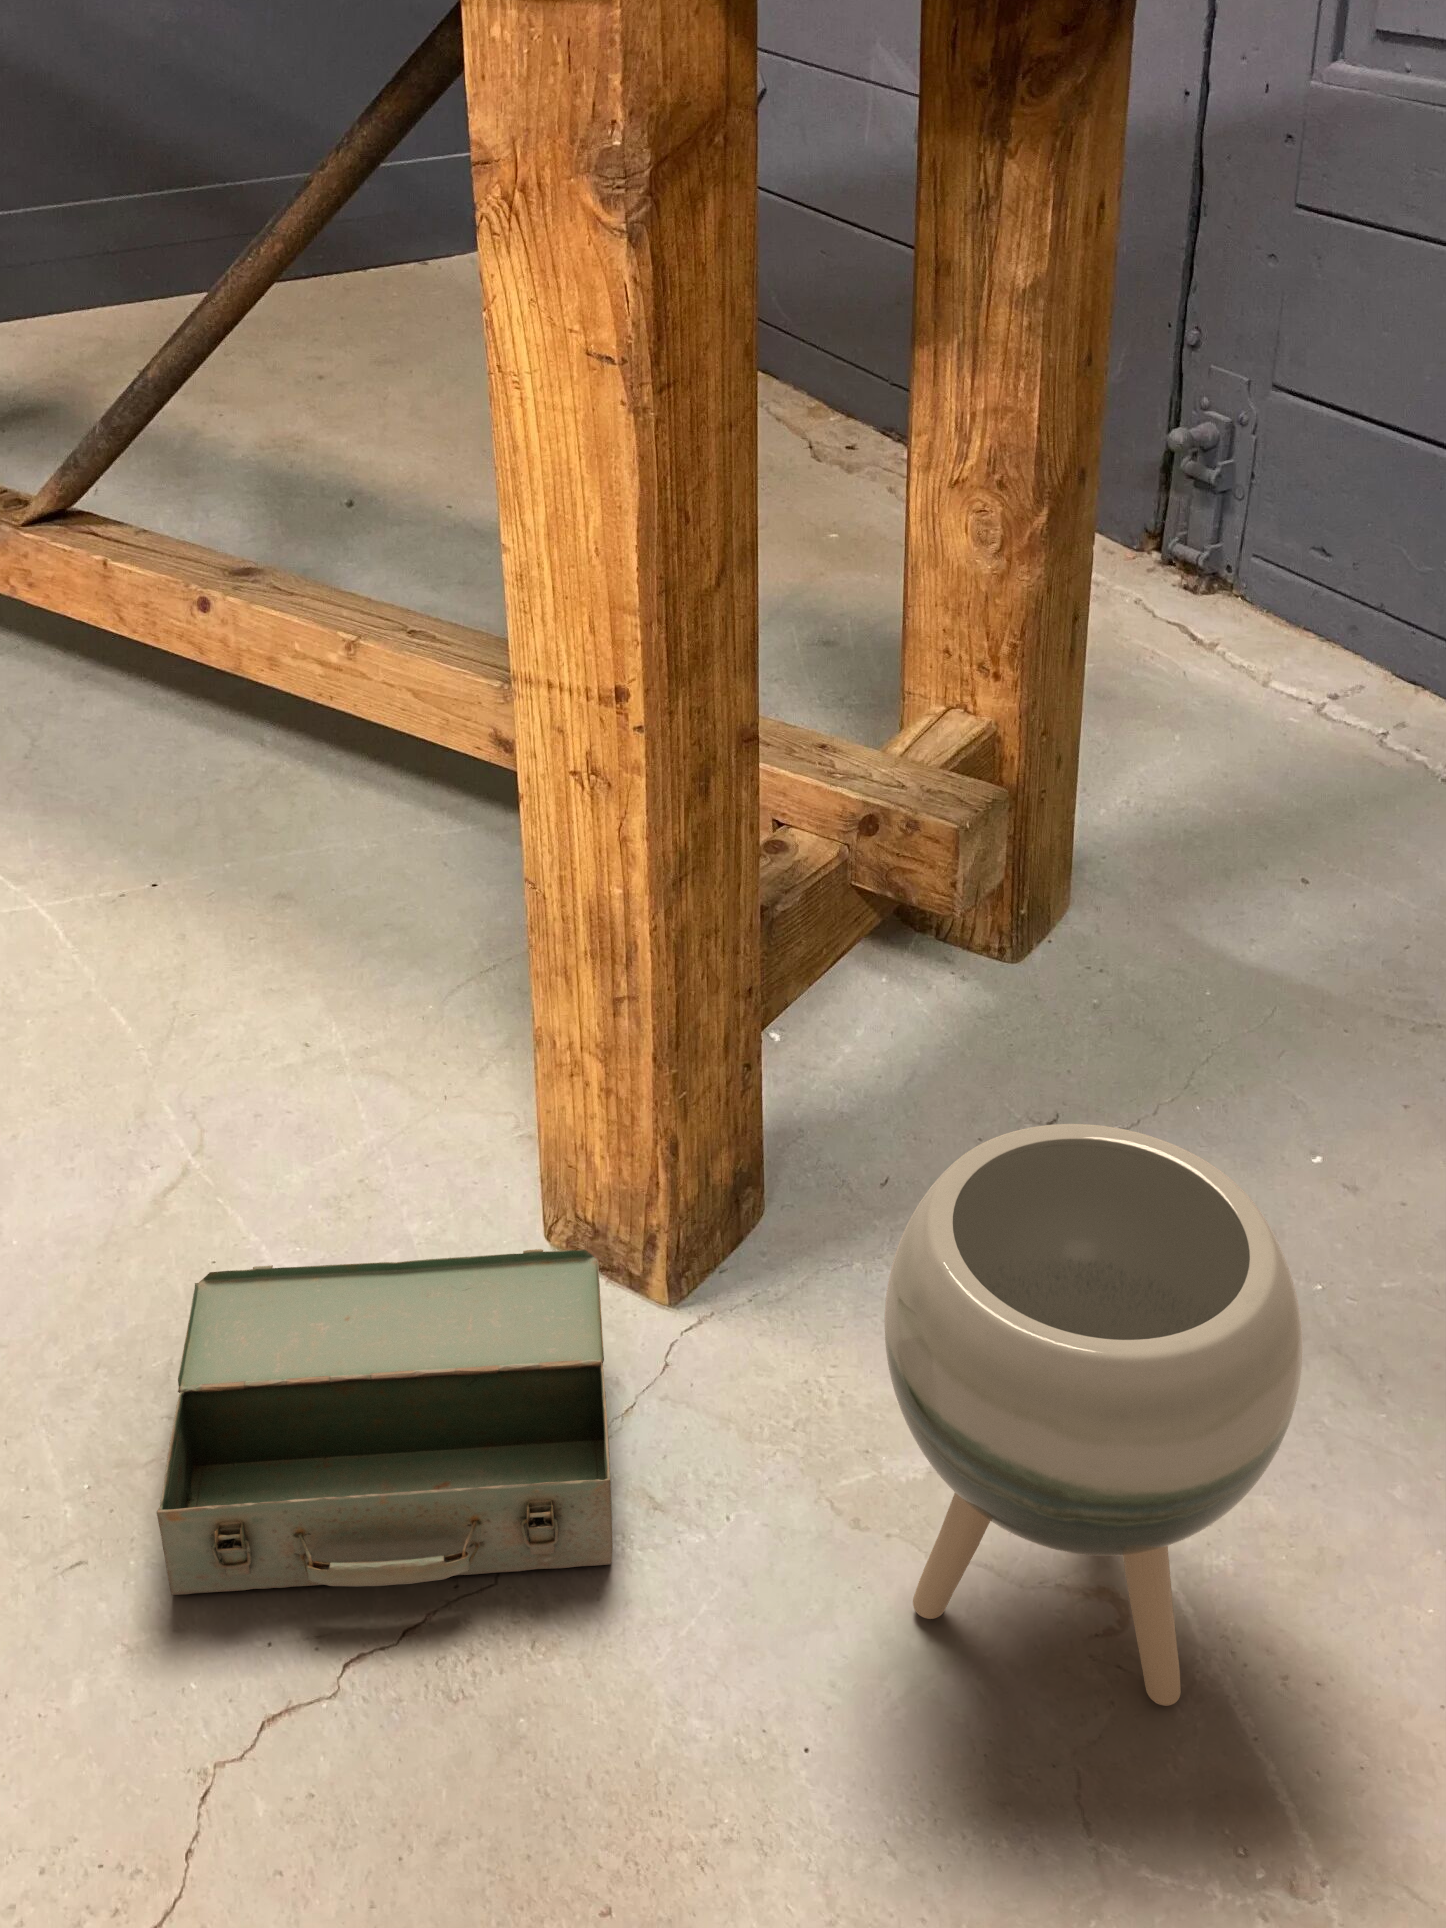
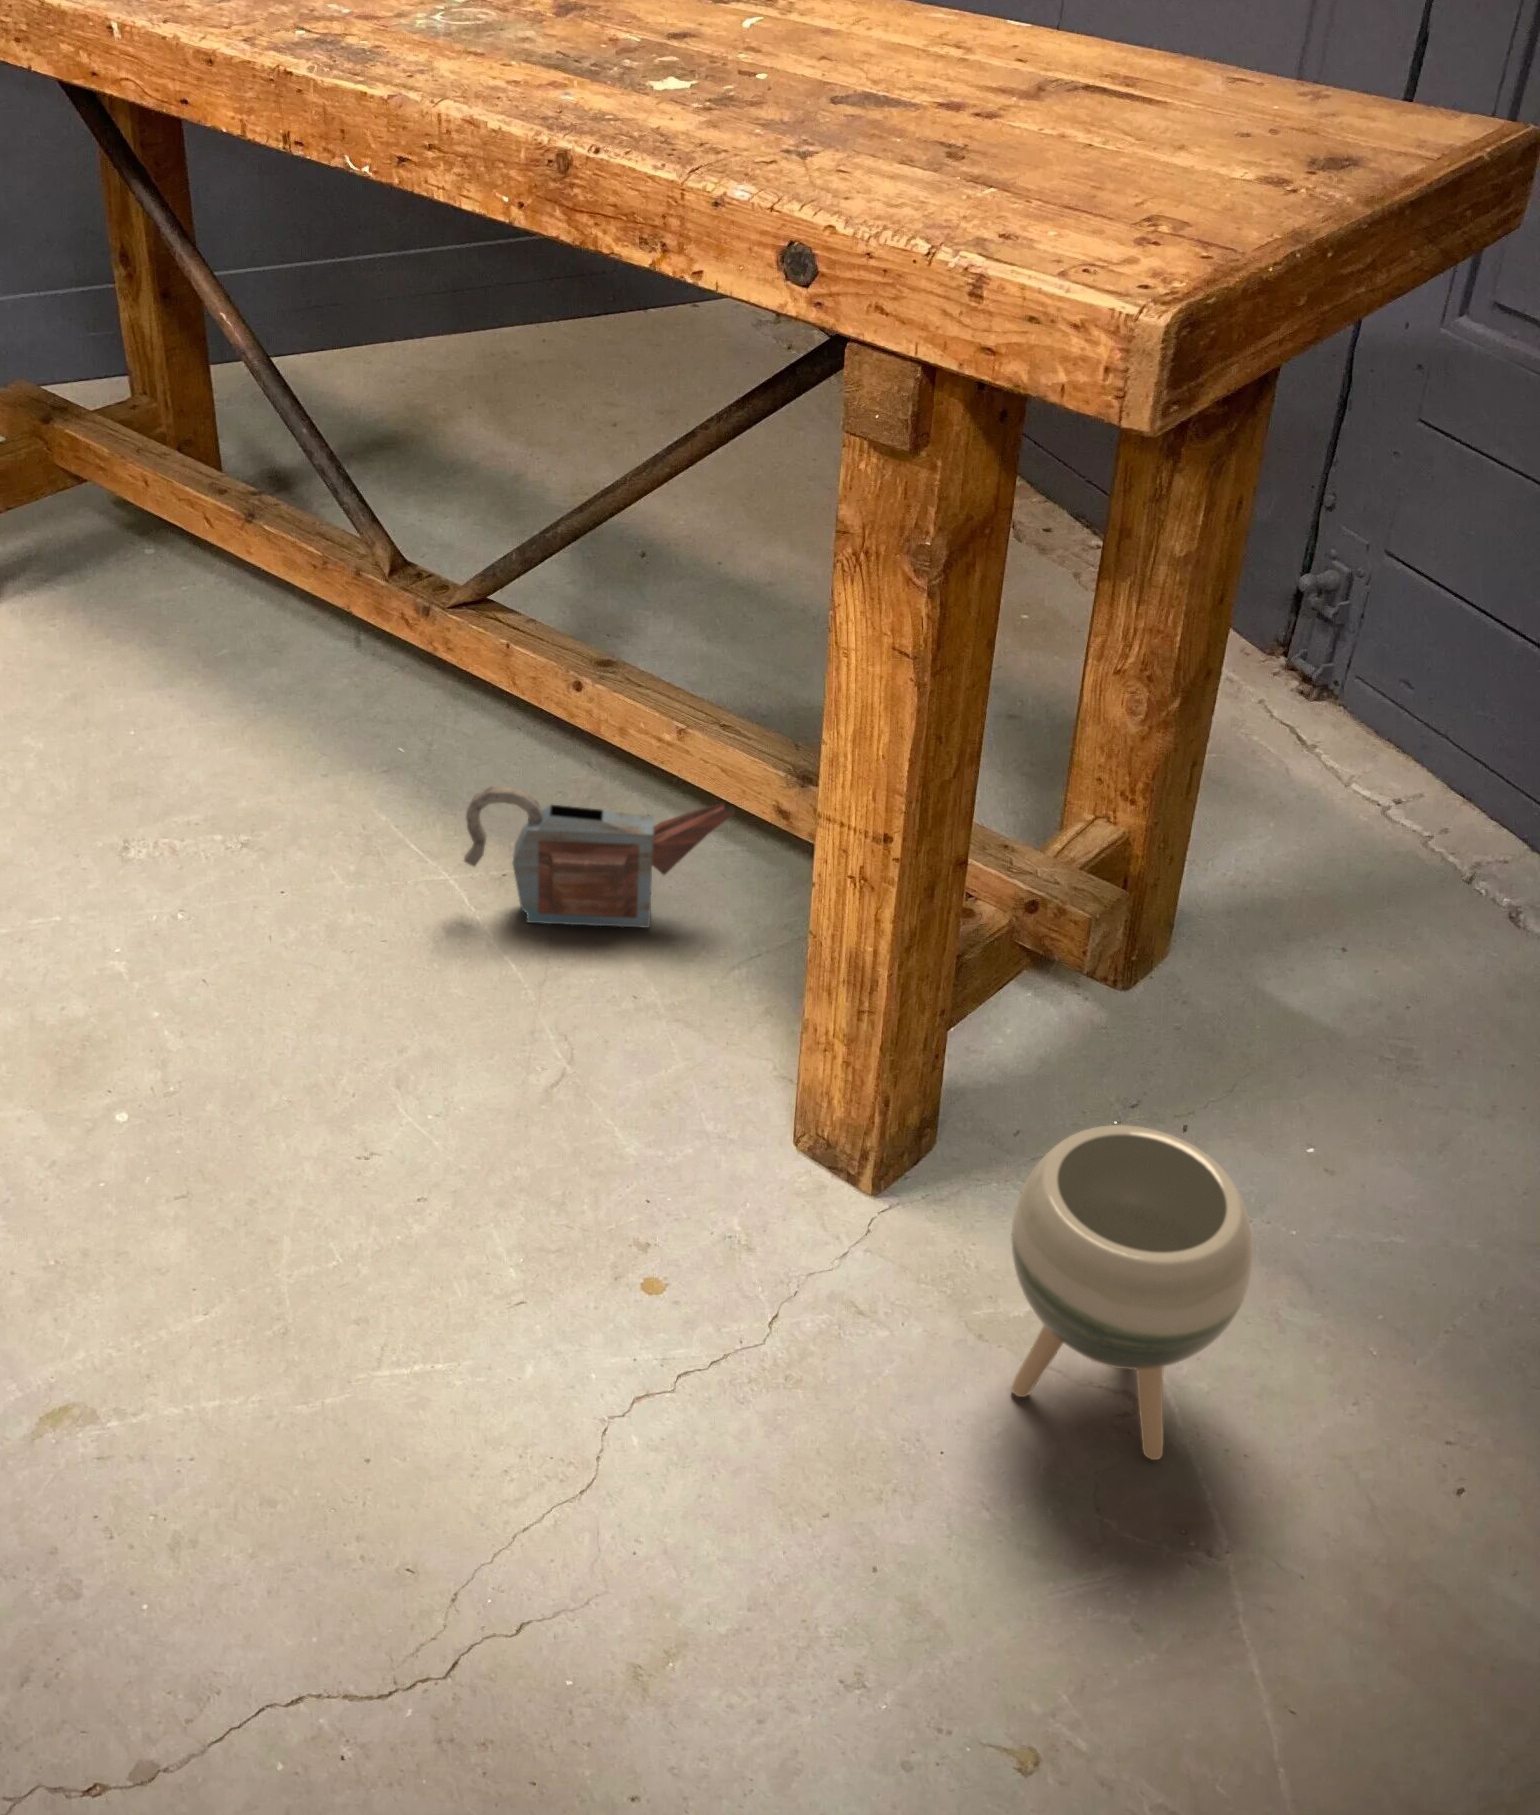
watering can: none [33,743,435,956] -> present [464,787,735,928]
toolbox: present [157,1249,613,1595] -> none [580,1145,840,1343]

